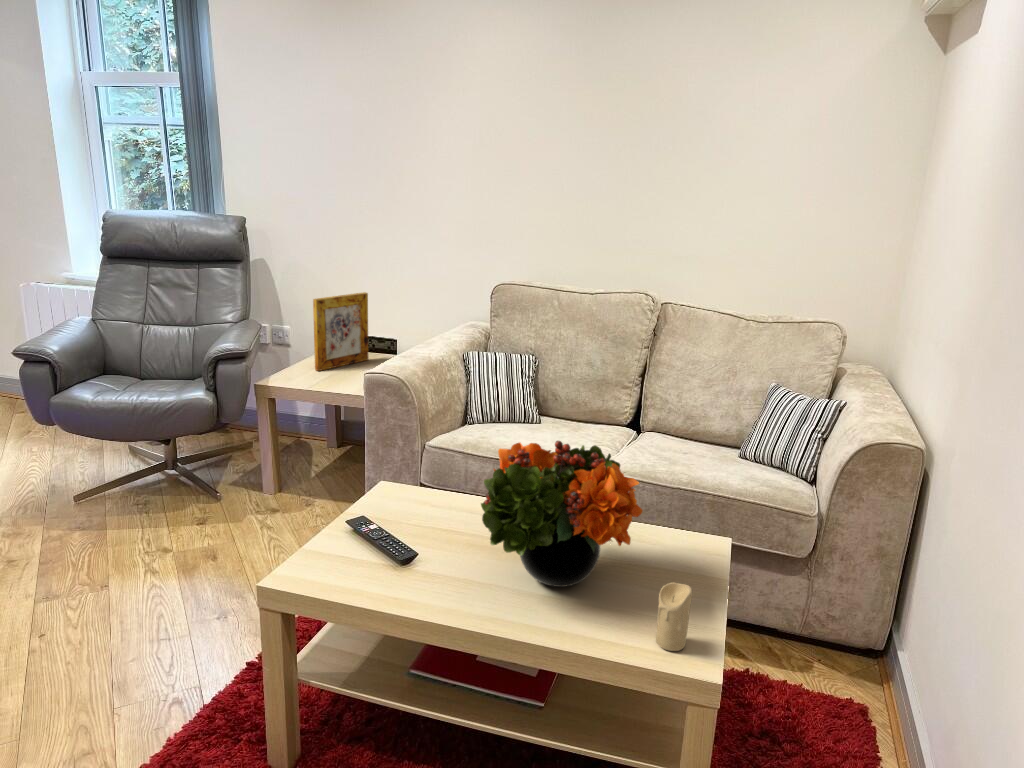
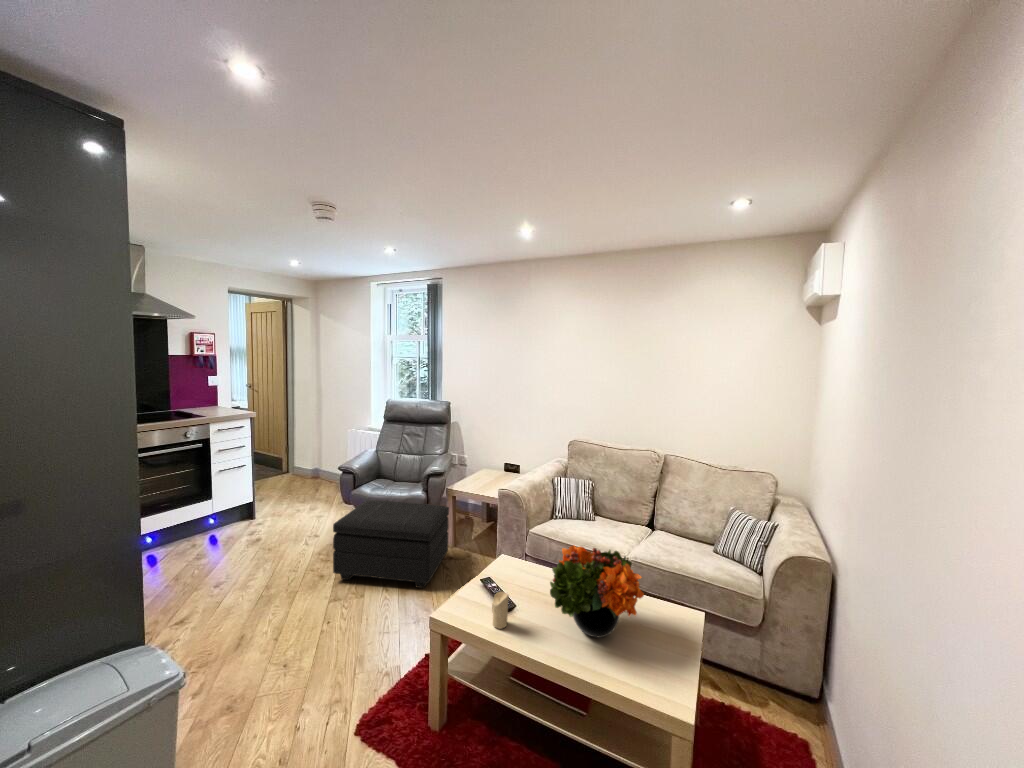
picture frame: present [313,292,368,371] -> none [478,441,507,482]
footstool: none [23,412,267,562] -> present [333,500,449,588]
candle: present [656,582,692,651] -> present [492,592,509,629]

